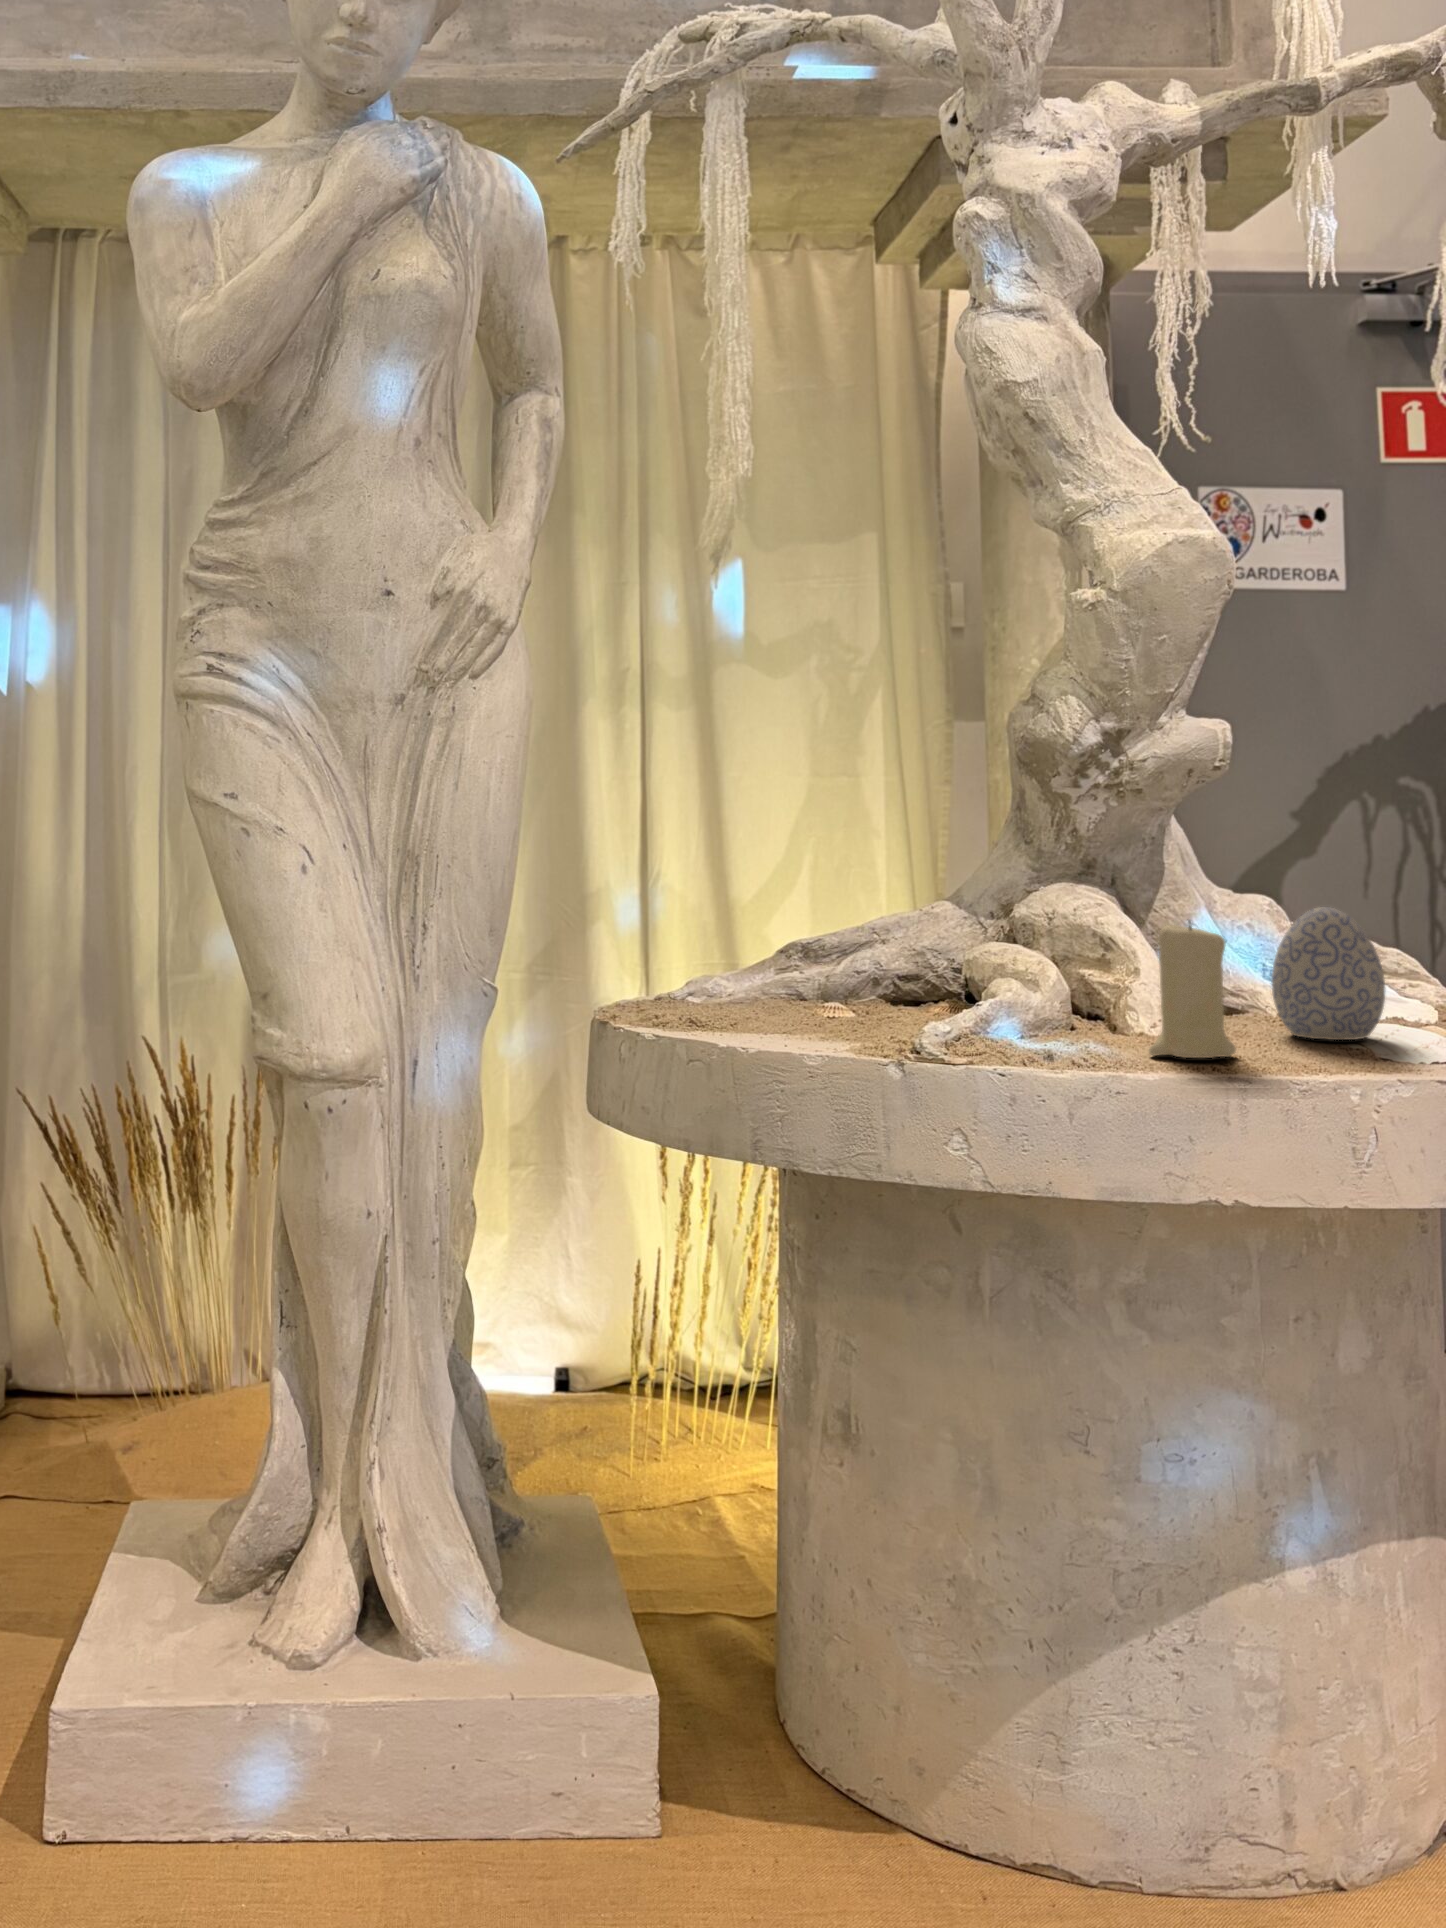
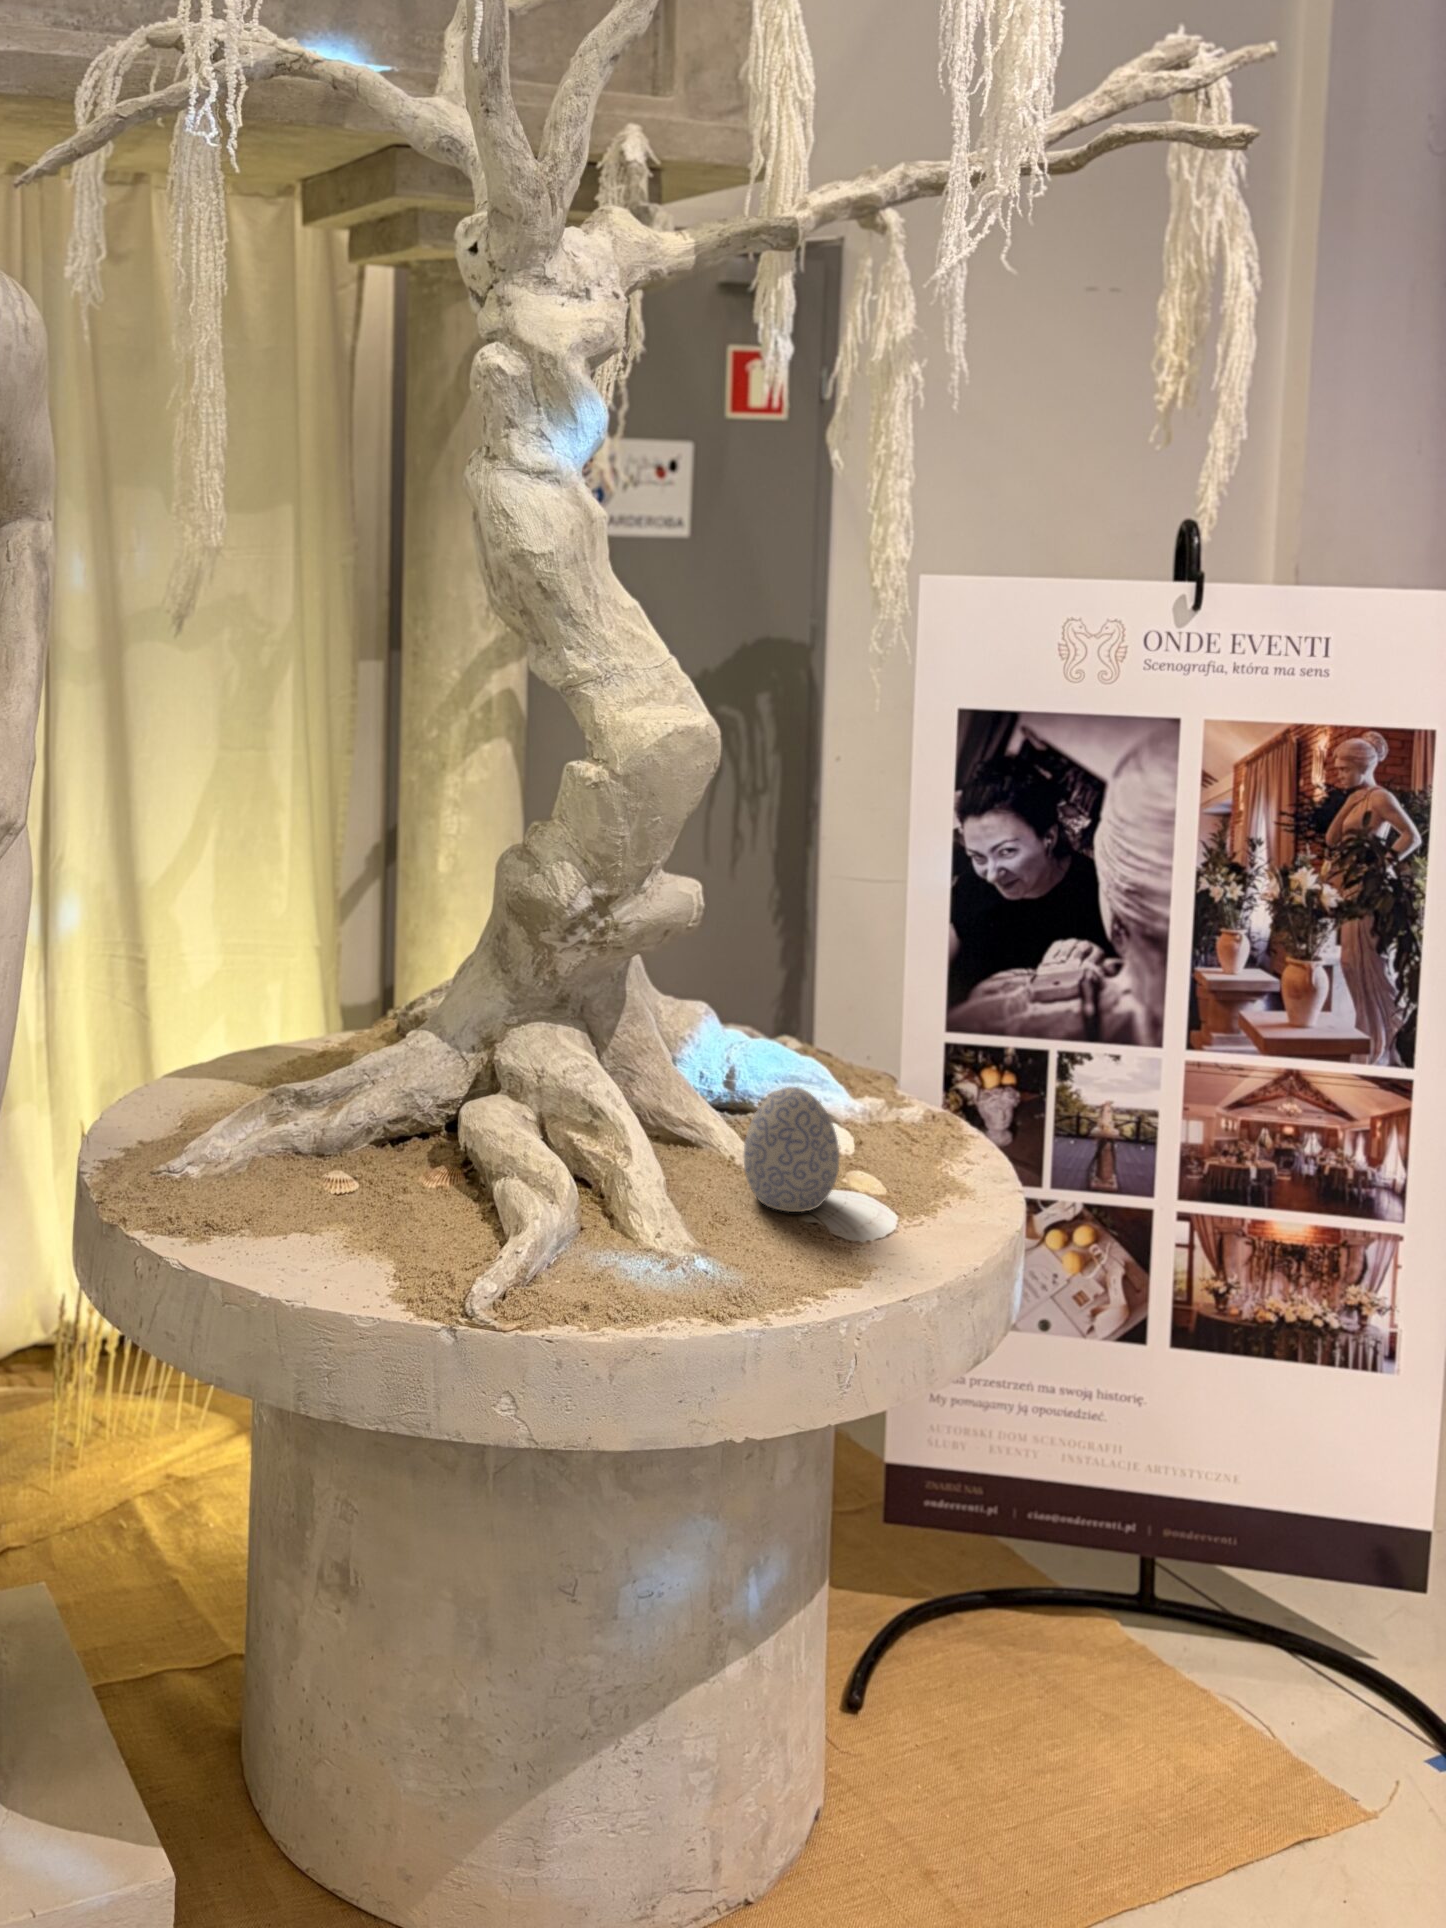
candle: present [1149,920,1236,1058] -> none [658,1141,732,1276]

